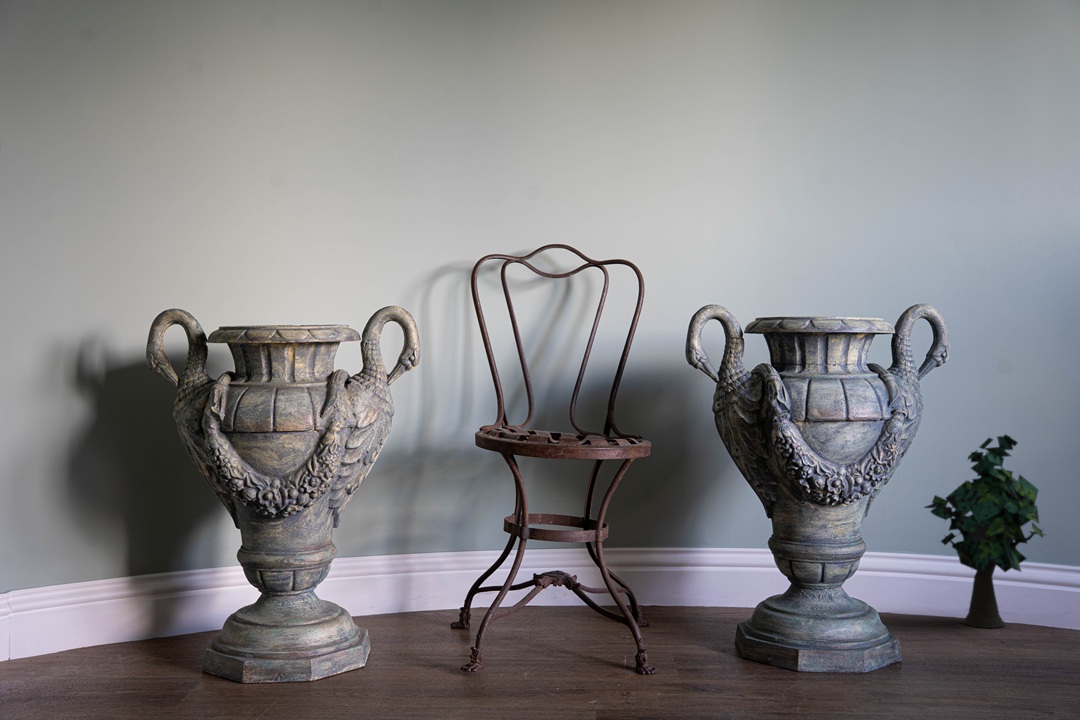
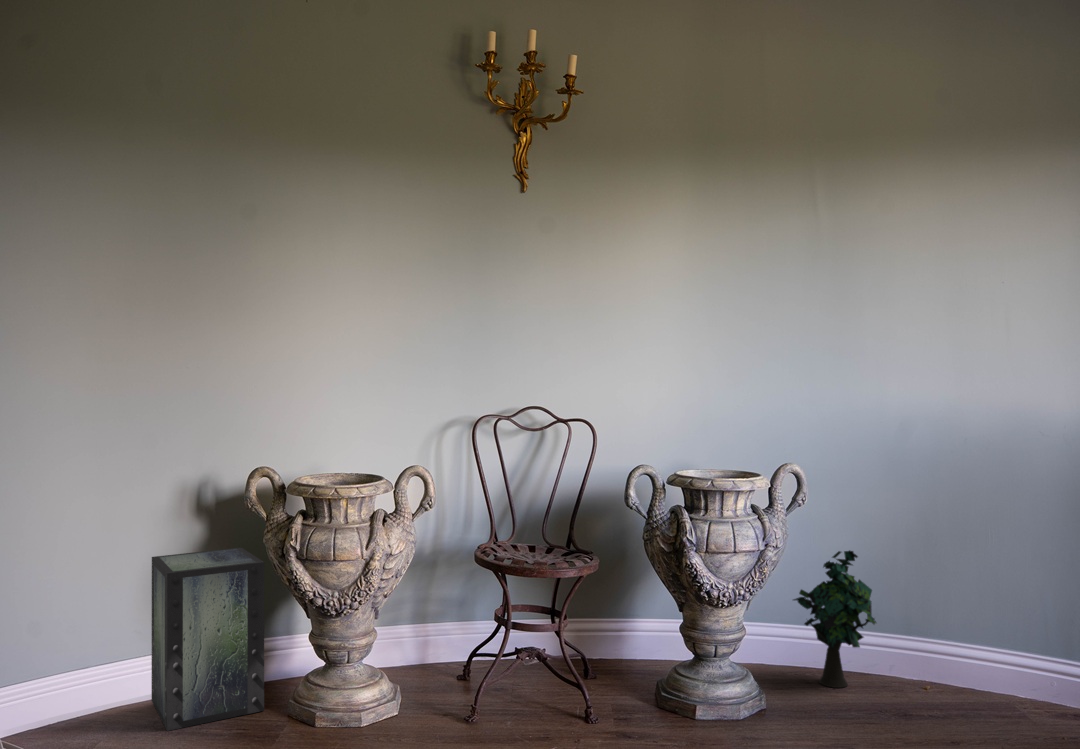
storage box: none [18,438,178,677] -> present [151,548,264,731]

